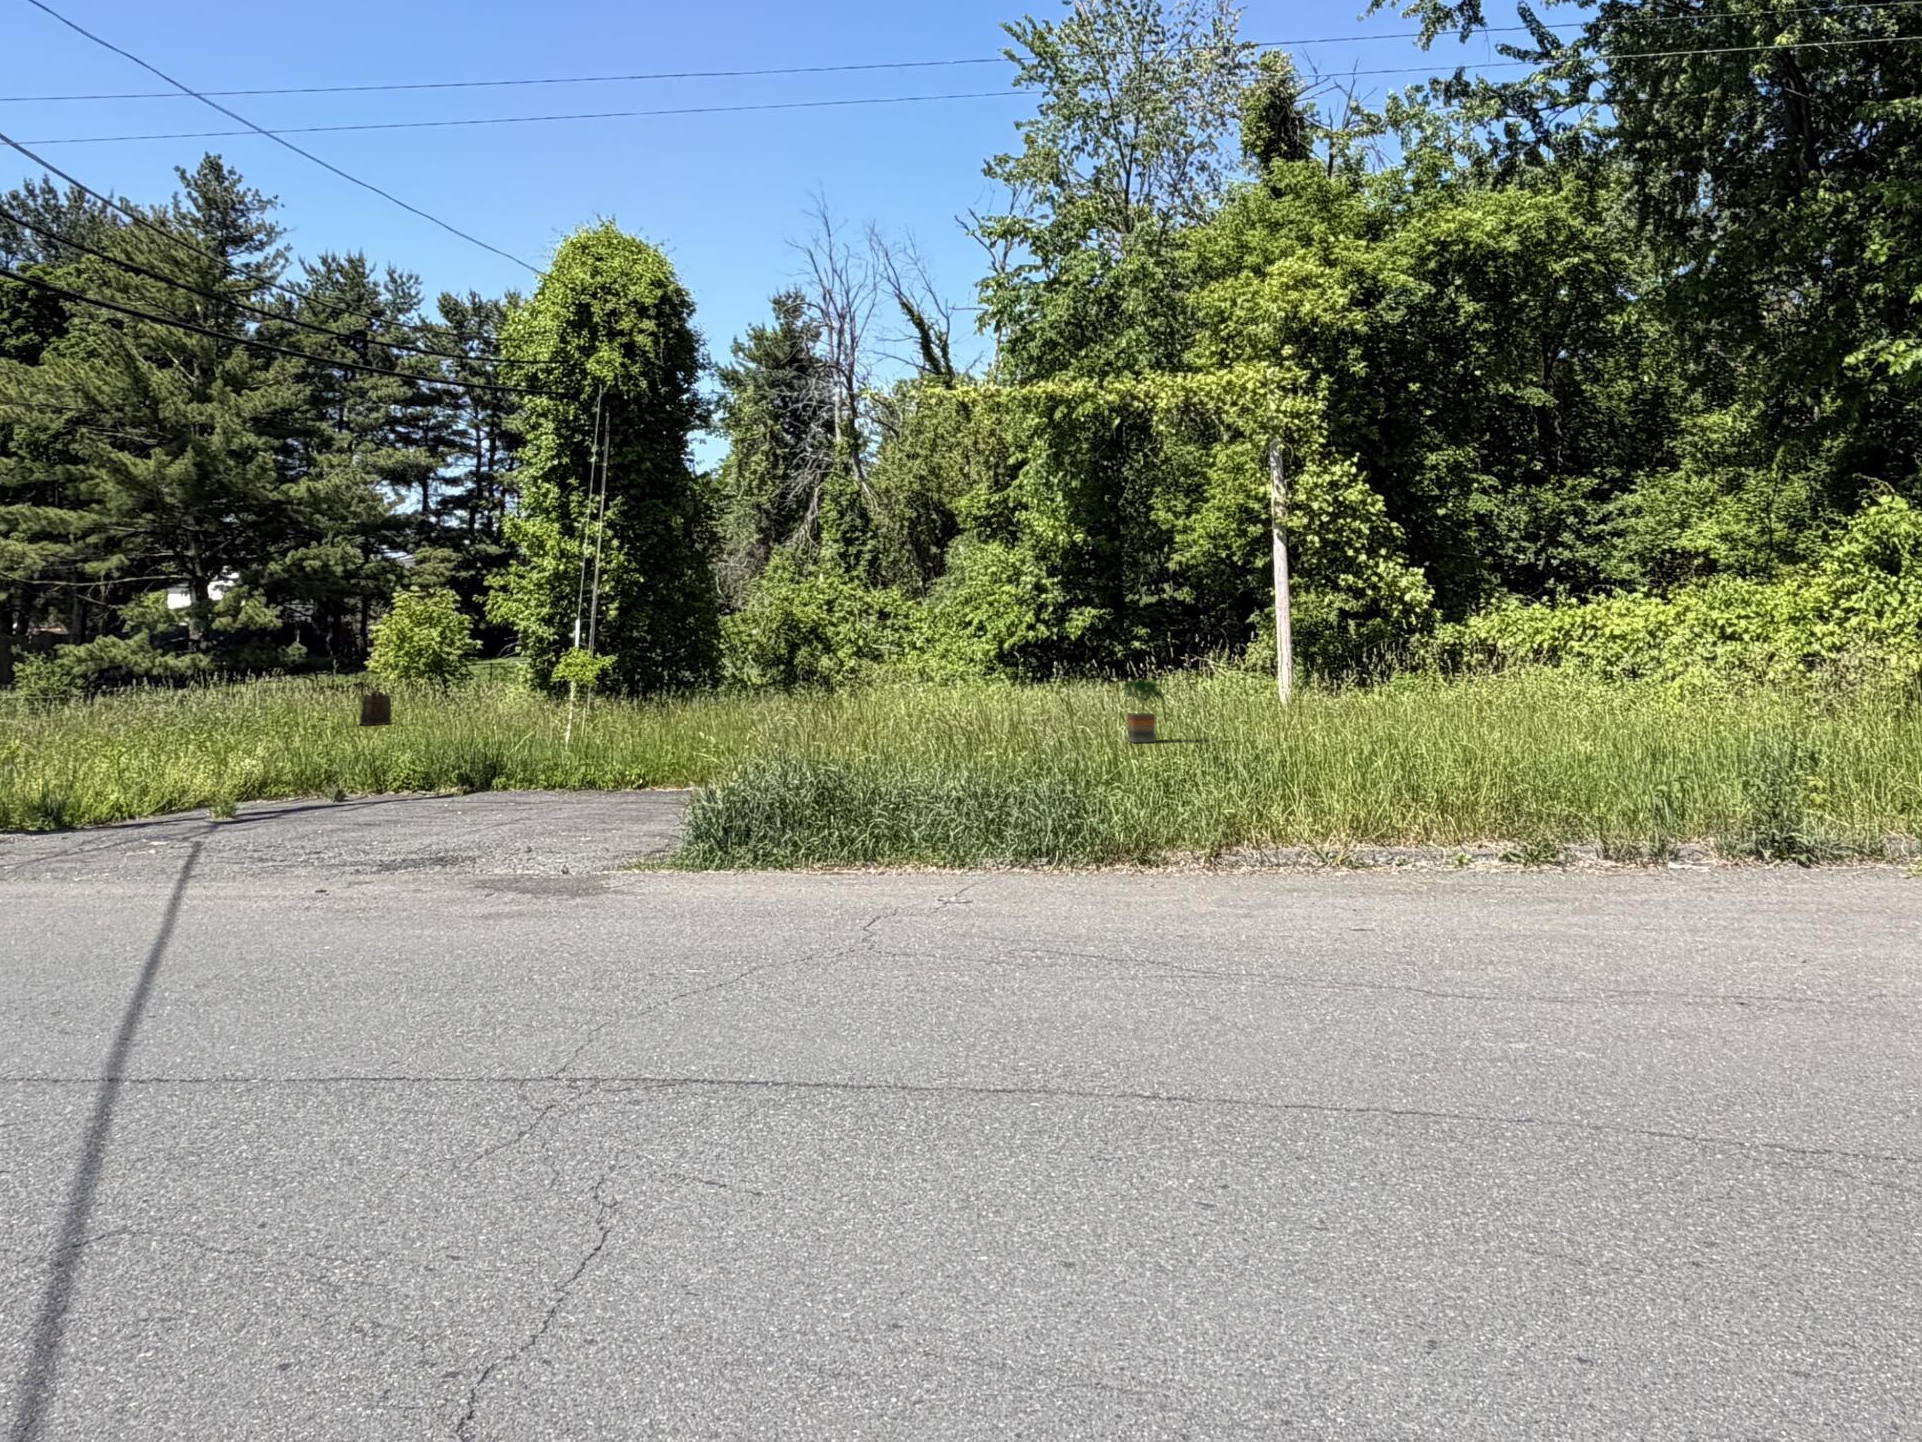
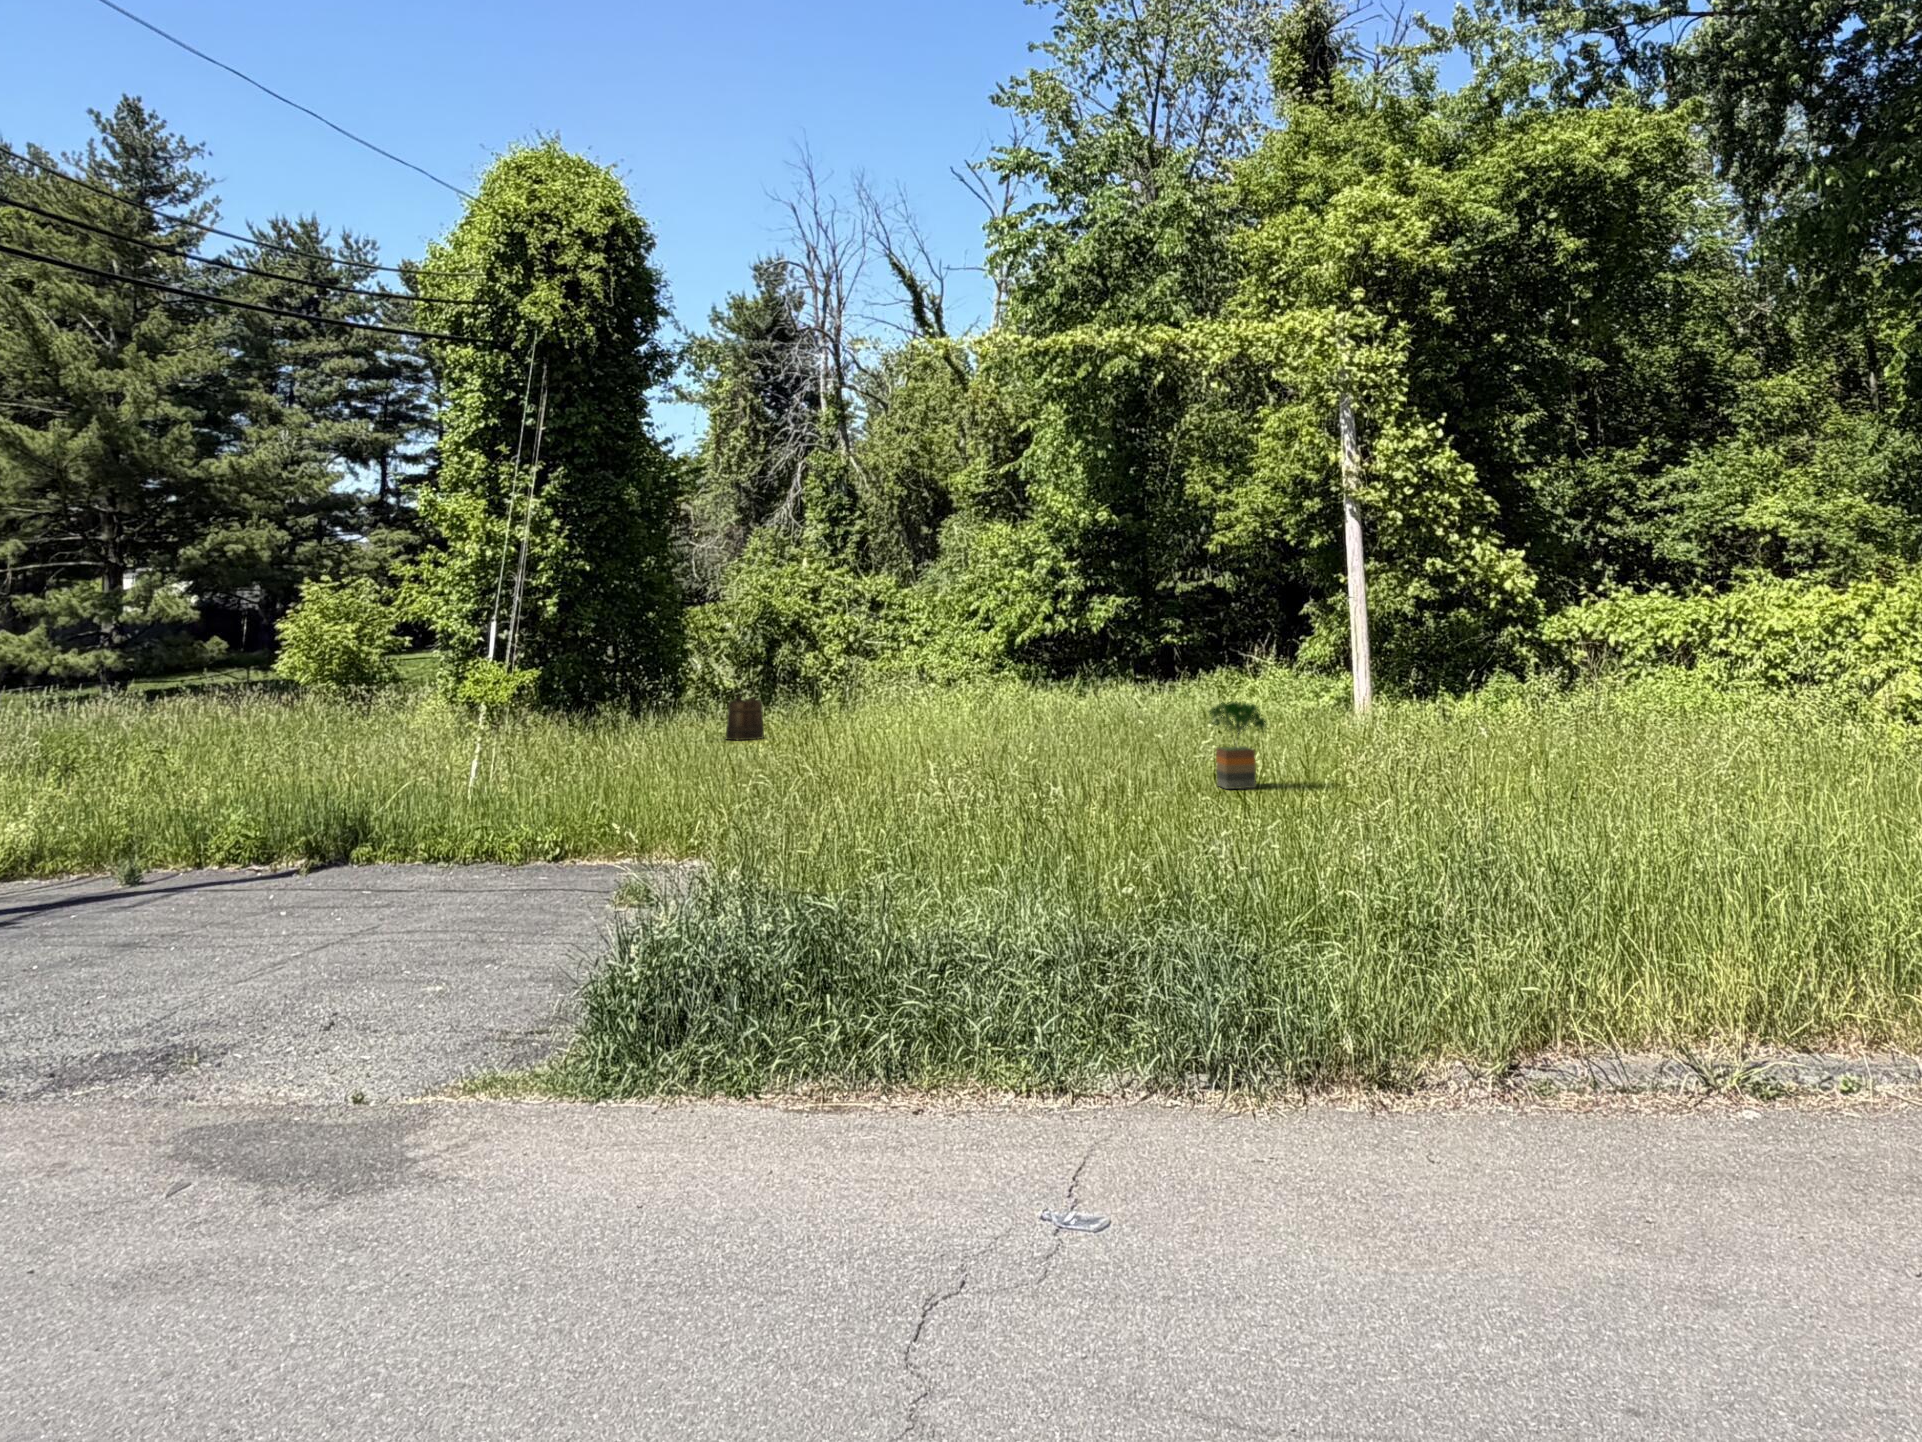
bucket: present [360,691,392,725] -> present [726,696,764,740]

